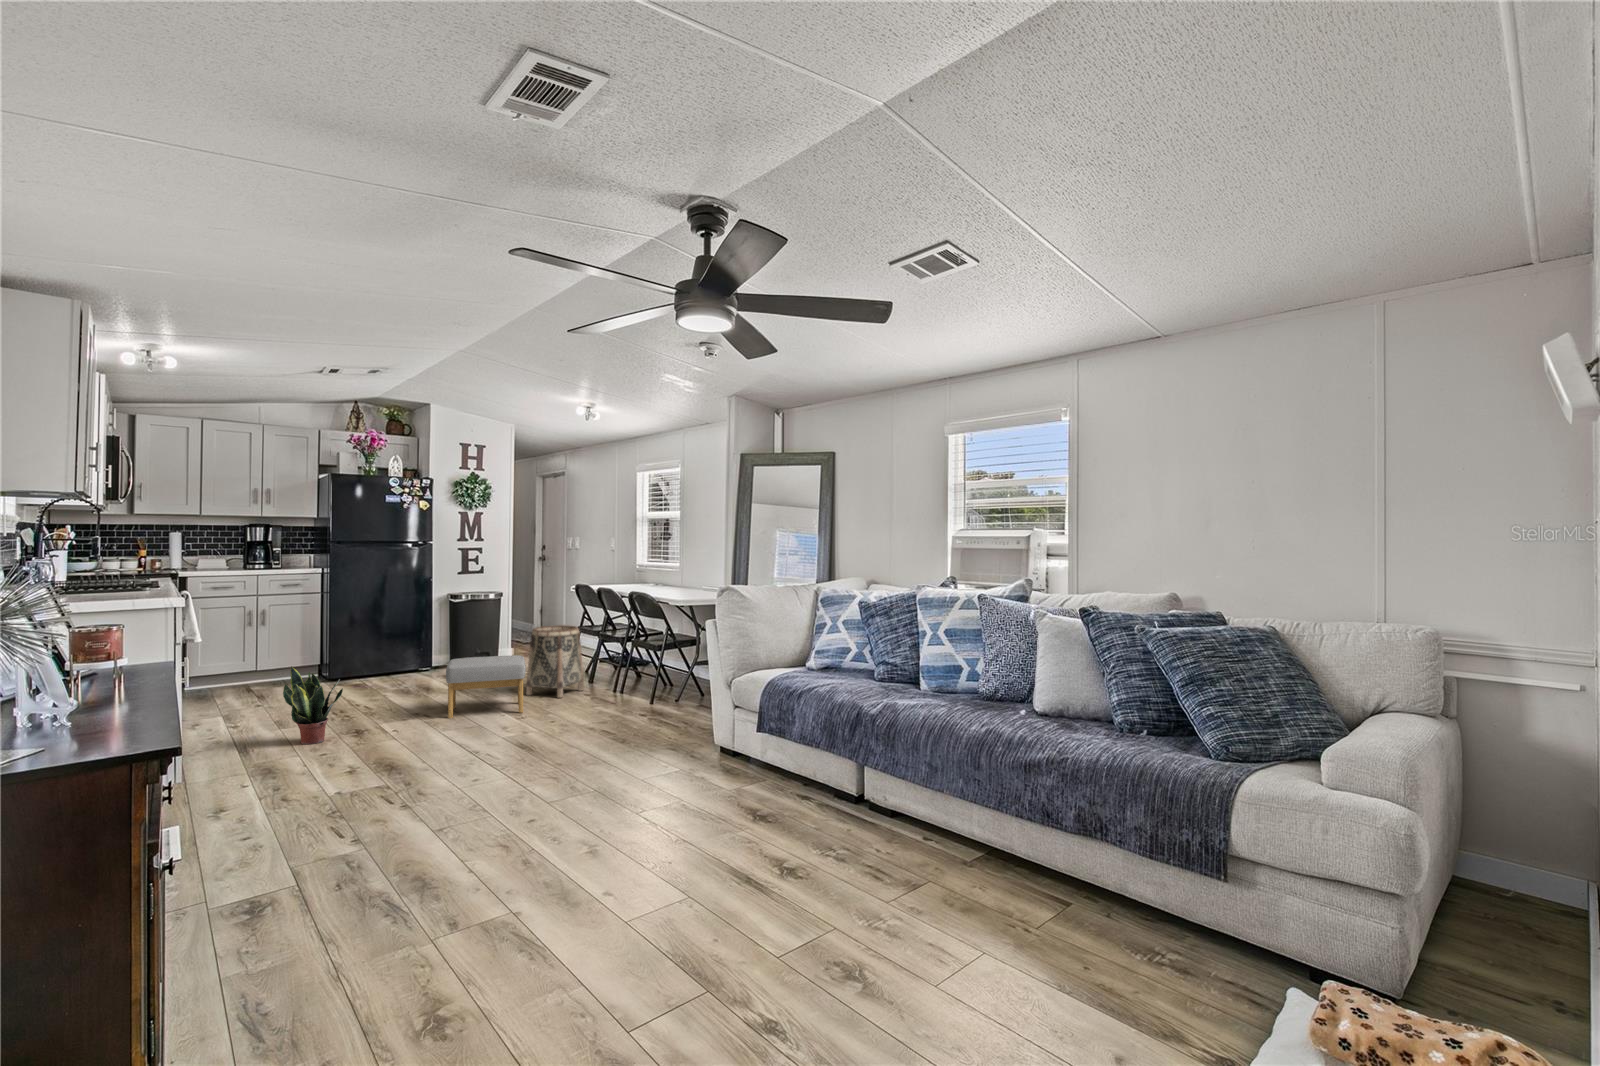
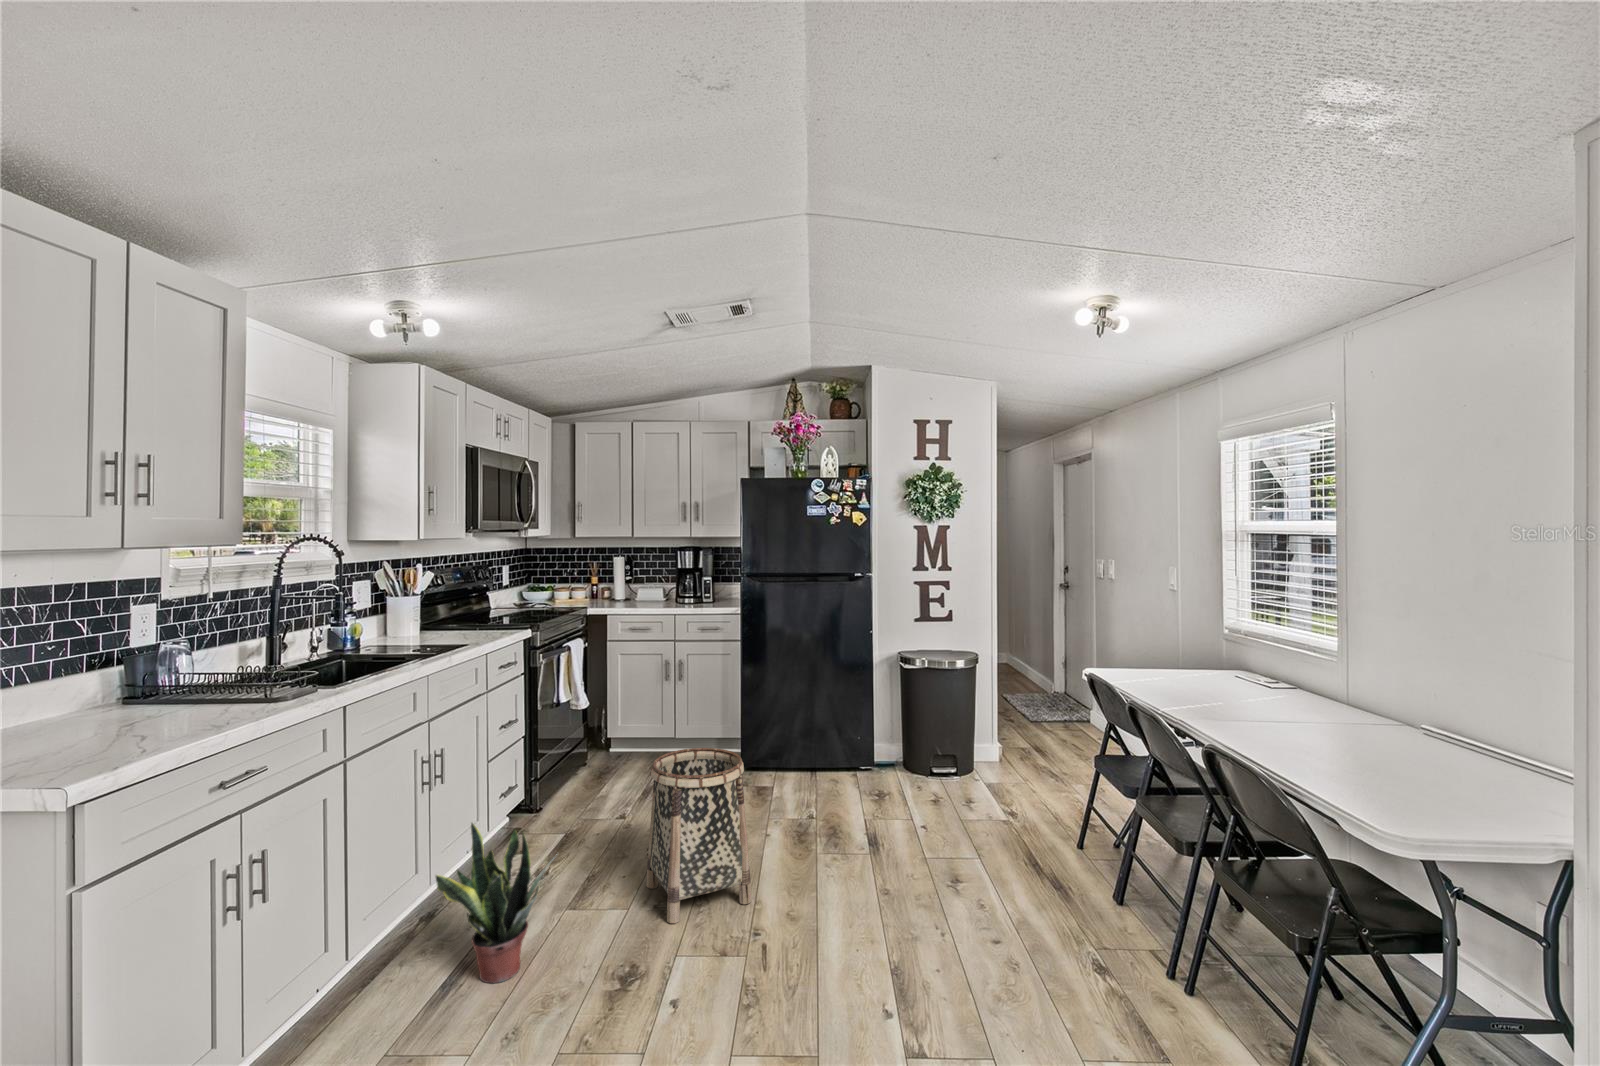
basket: present [526,625,584,698] -> present [646,748,751,923]
footstool: present [446,655,526,718] -> none [750,819,926,1003]

